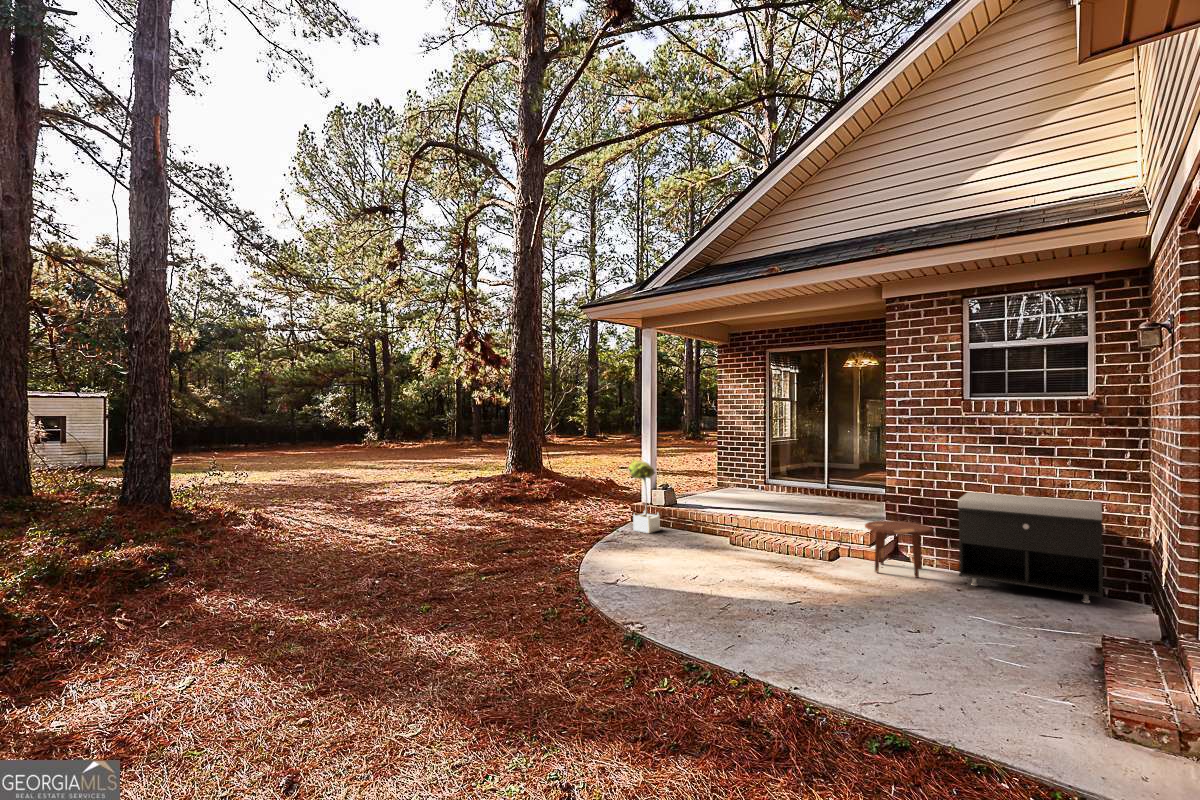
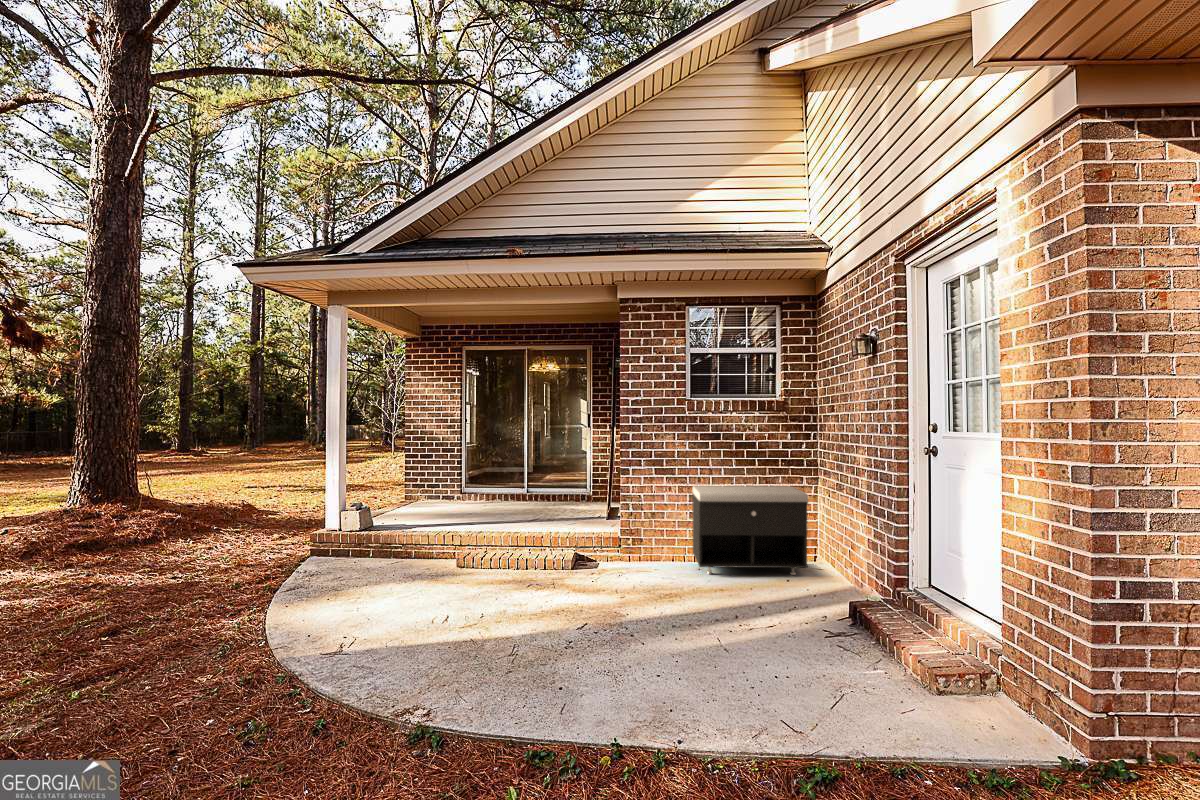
potted tree: present [629,460,660,533] -> none [312,474,355,567]
side table: present [865,521,933,578] -> none [608,520,670,575]

